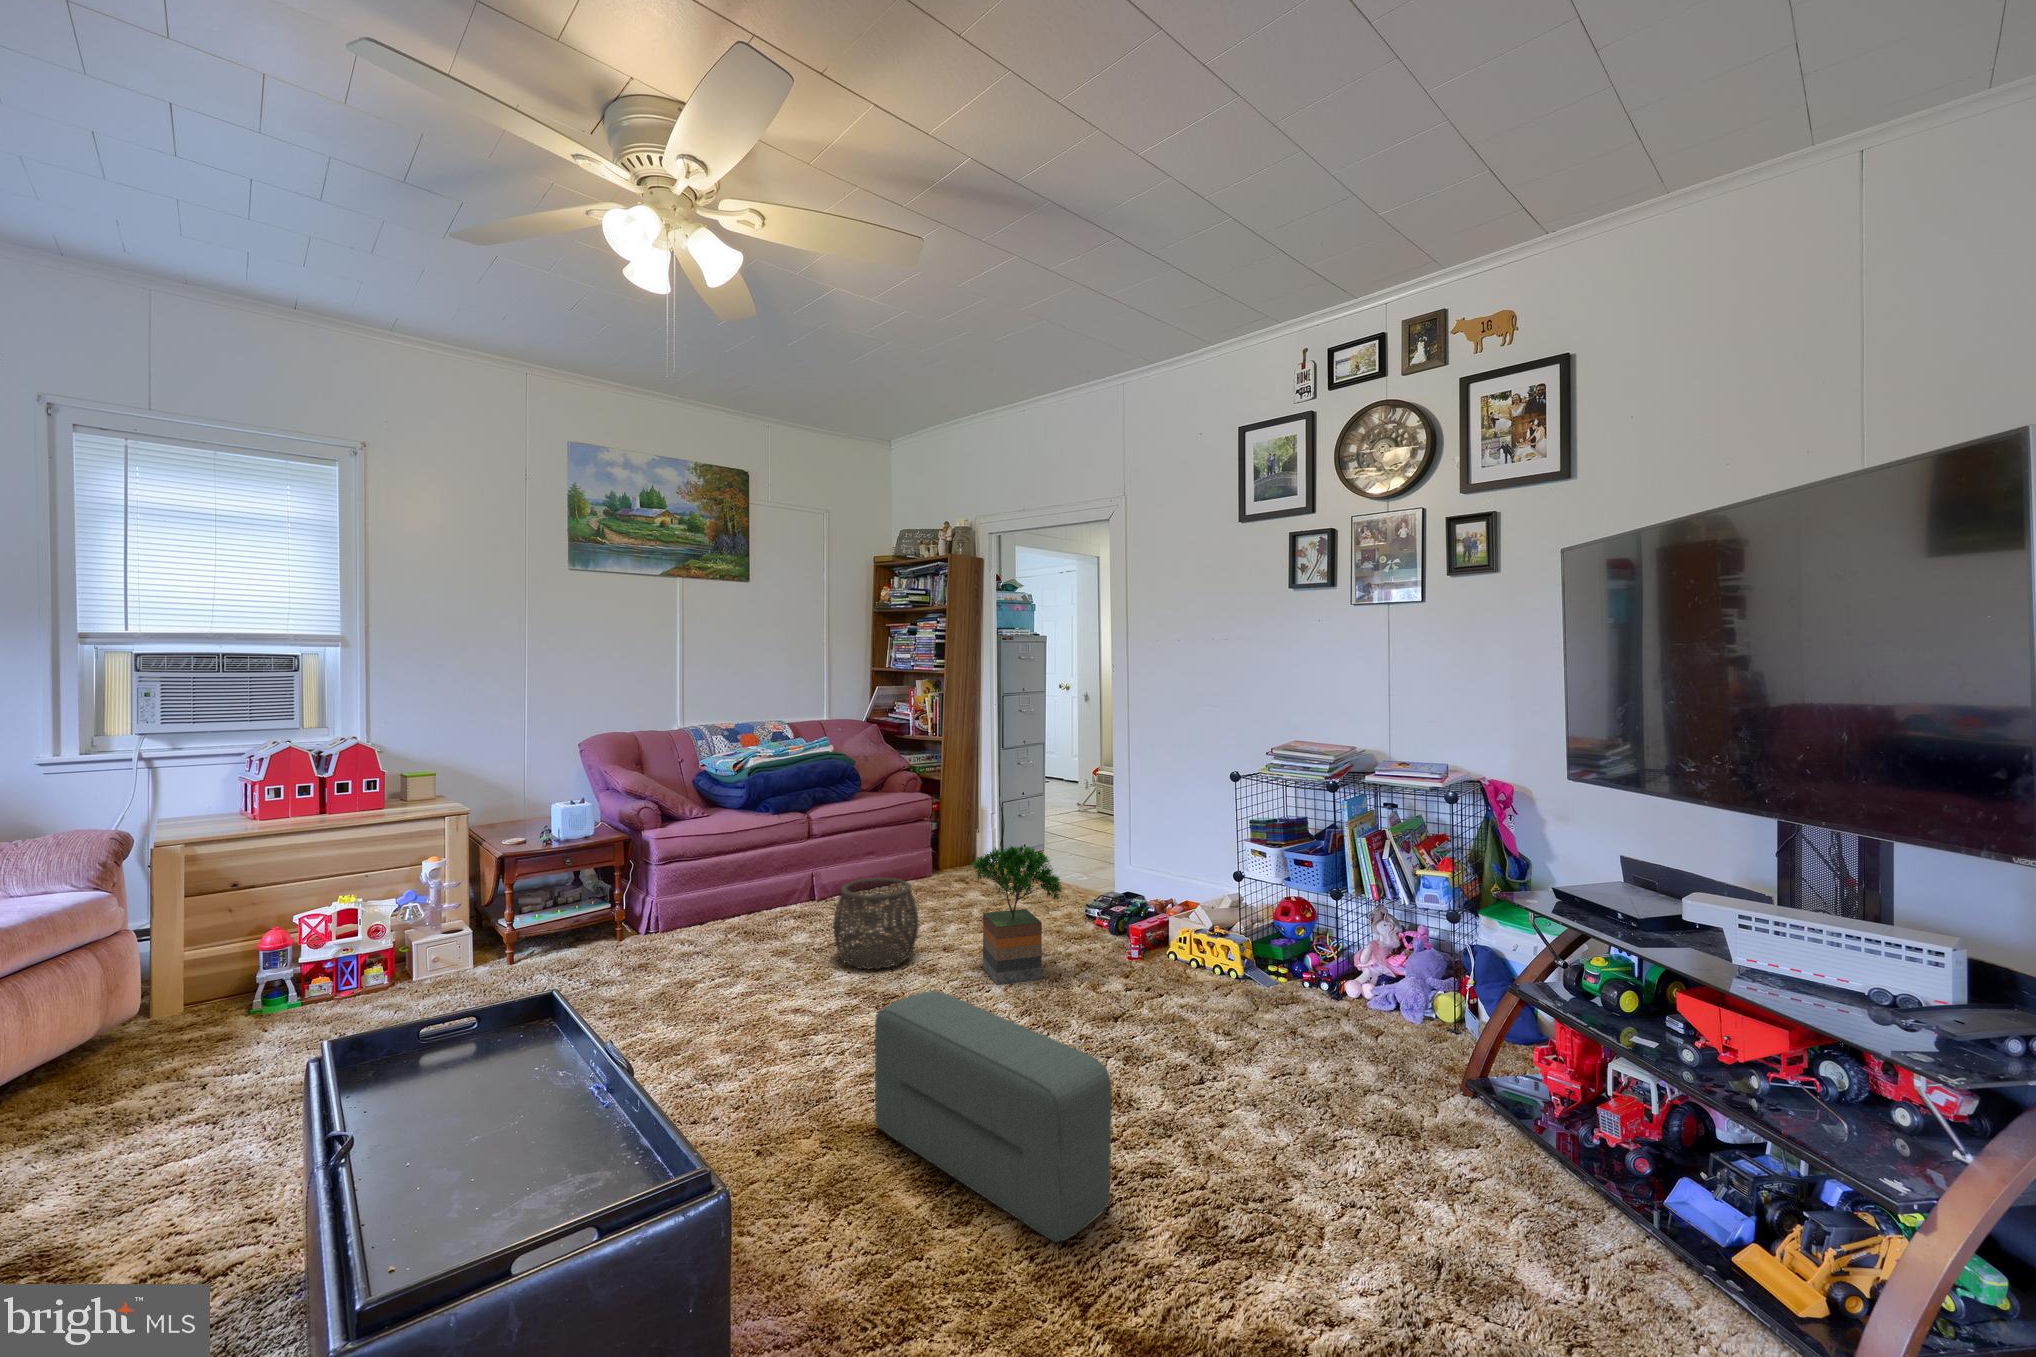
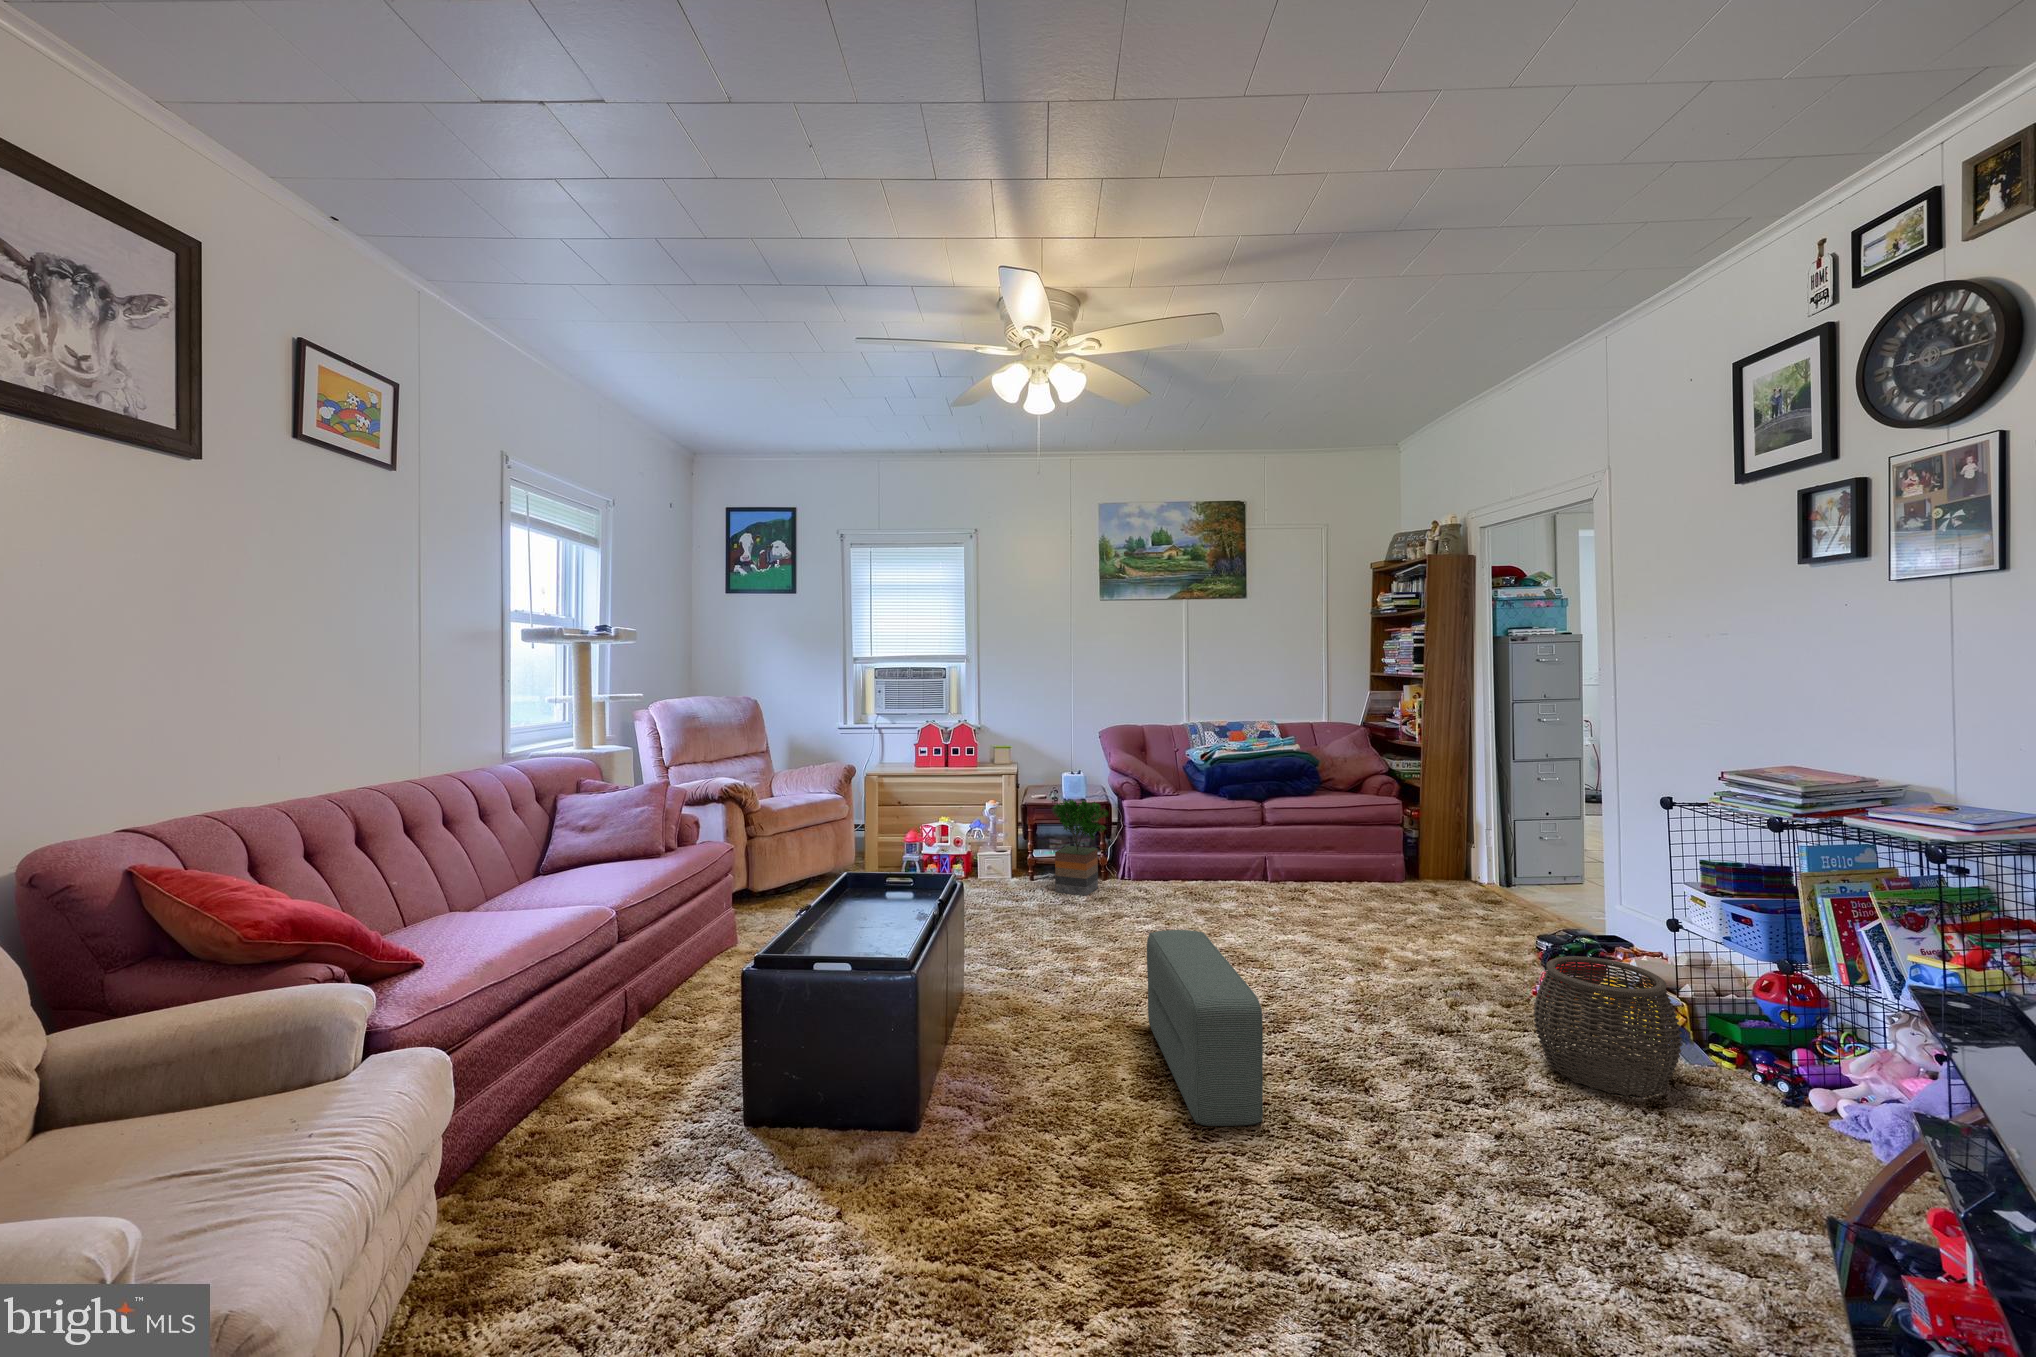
potted tree: present [972,846,1062,985] -> present [1053,800,1108,896]
woven basket: present [833,877,919,969] -> present [1533,956,1682,1097]

